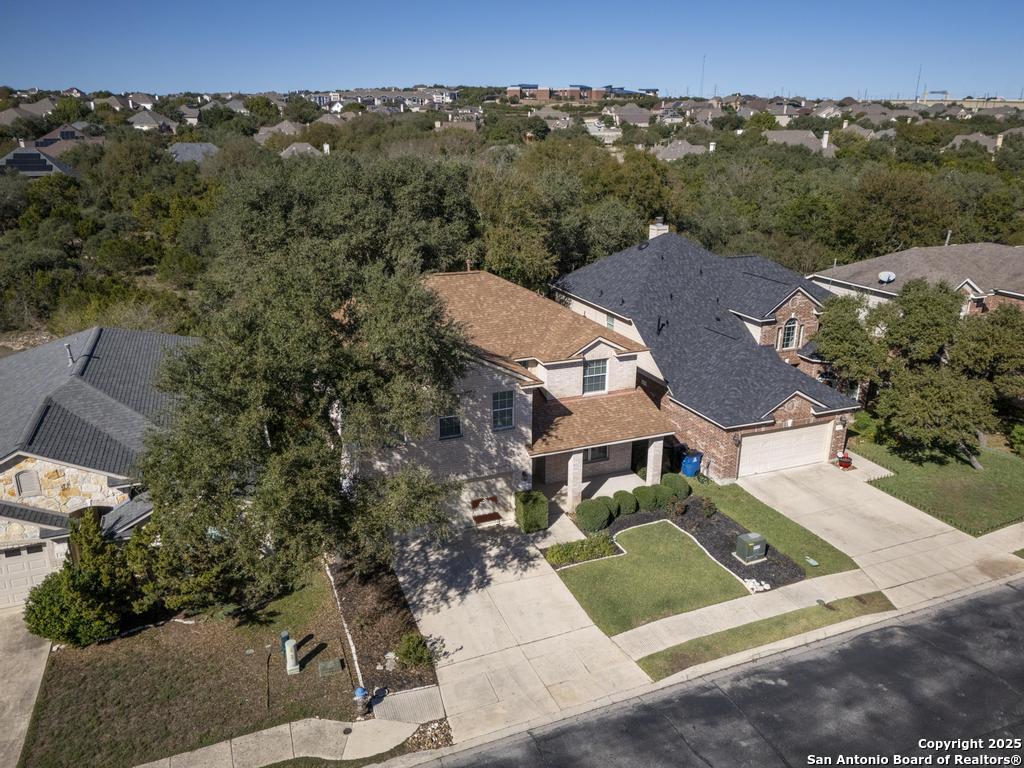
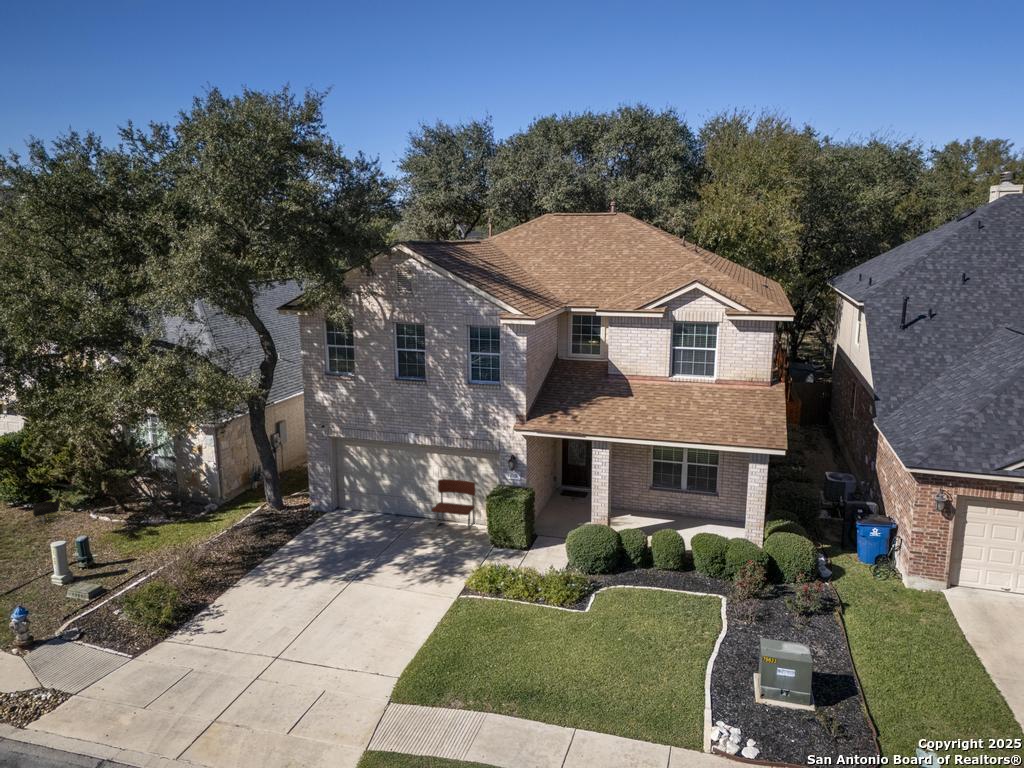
lounge chair: none [122,622,157,659] -> present [33,498,60,524]

